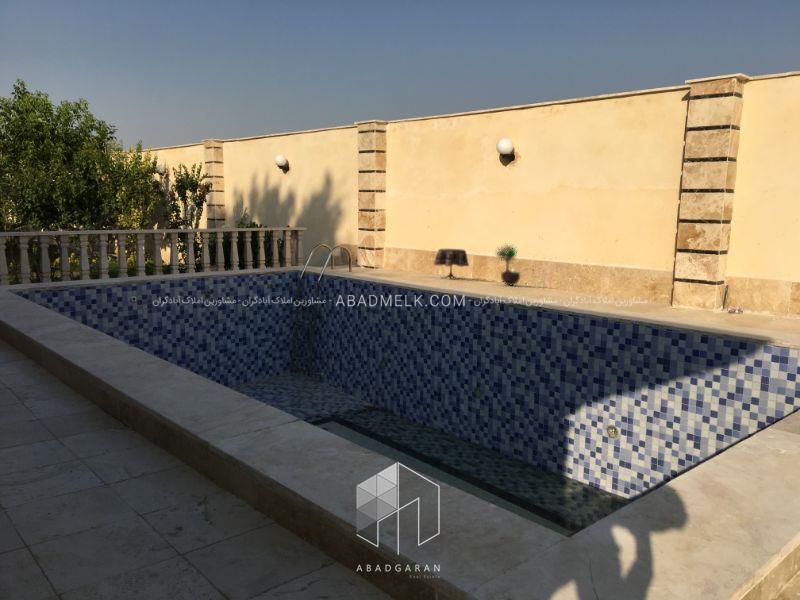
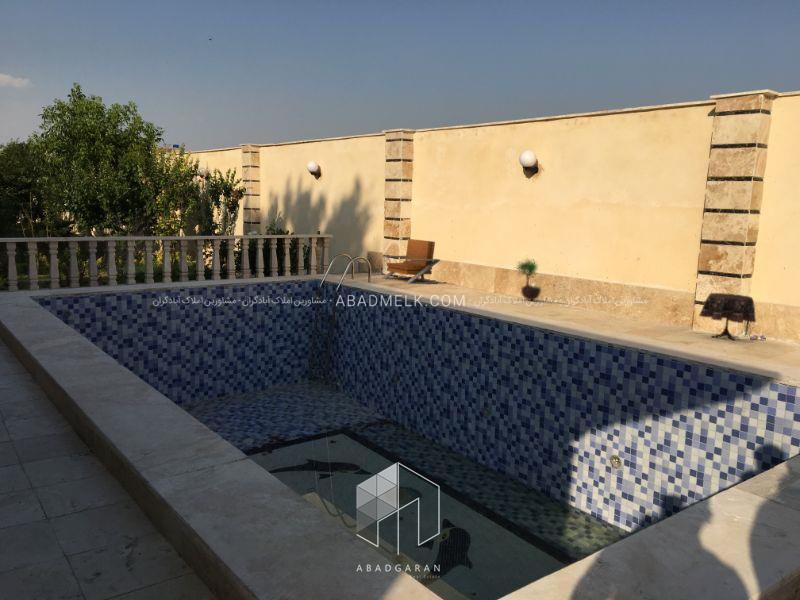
lounge chair: none [359,230,417,274] -> present [383,239,440,284]
side table: present [434,249,469,279] -> present [699,293,756,341]

